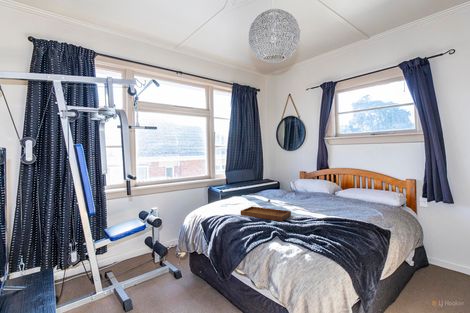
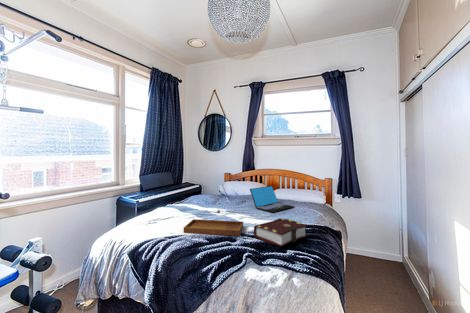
laptop: none [311,184,358,208] -> present [250,186,294,213]
book: none [294,211,344,232] -> present [254,218,307,247]

